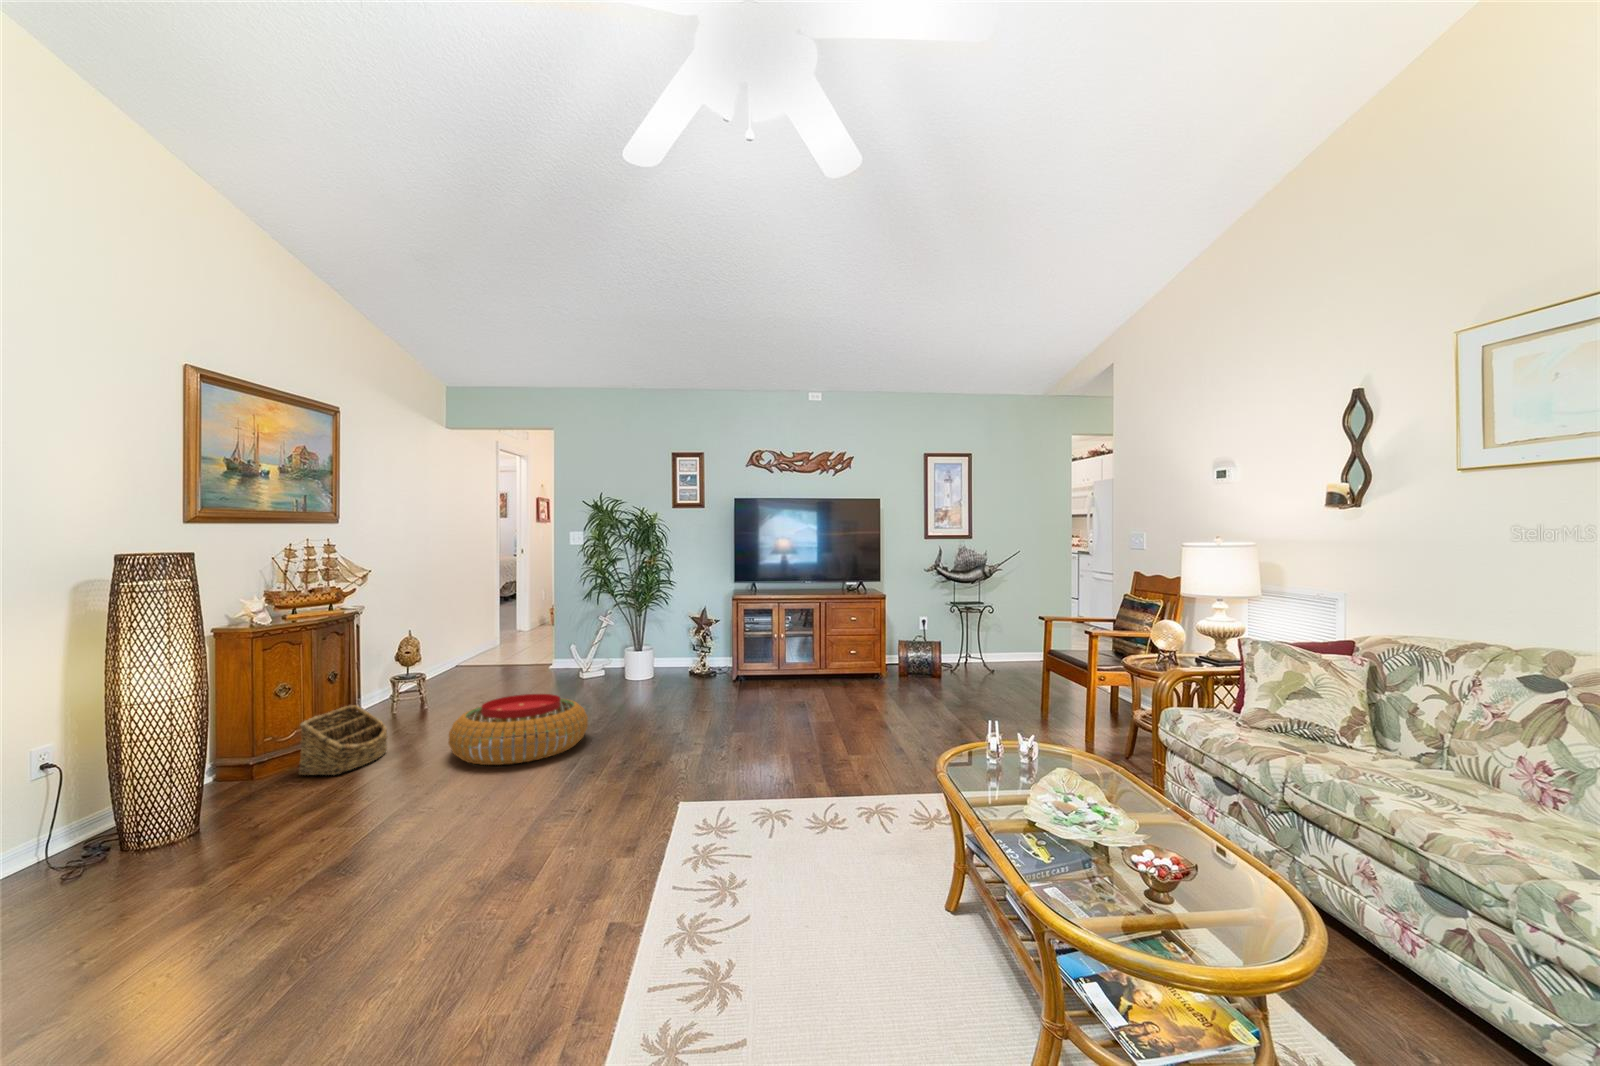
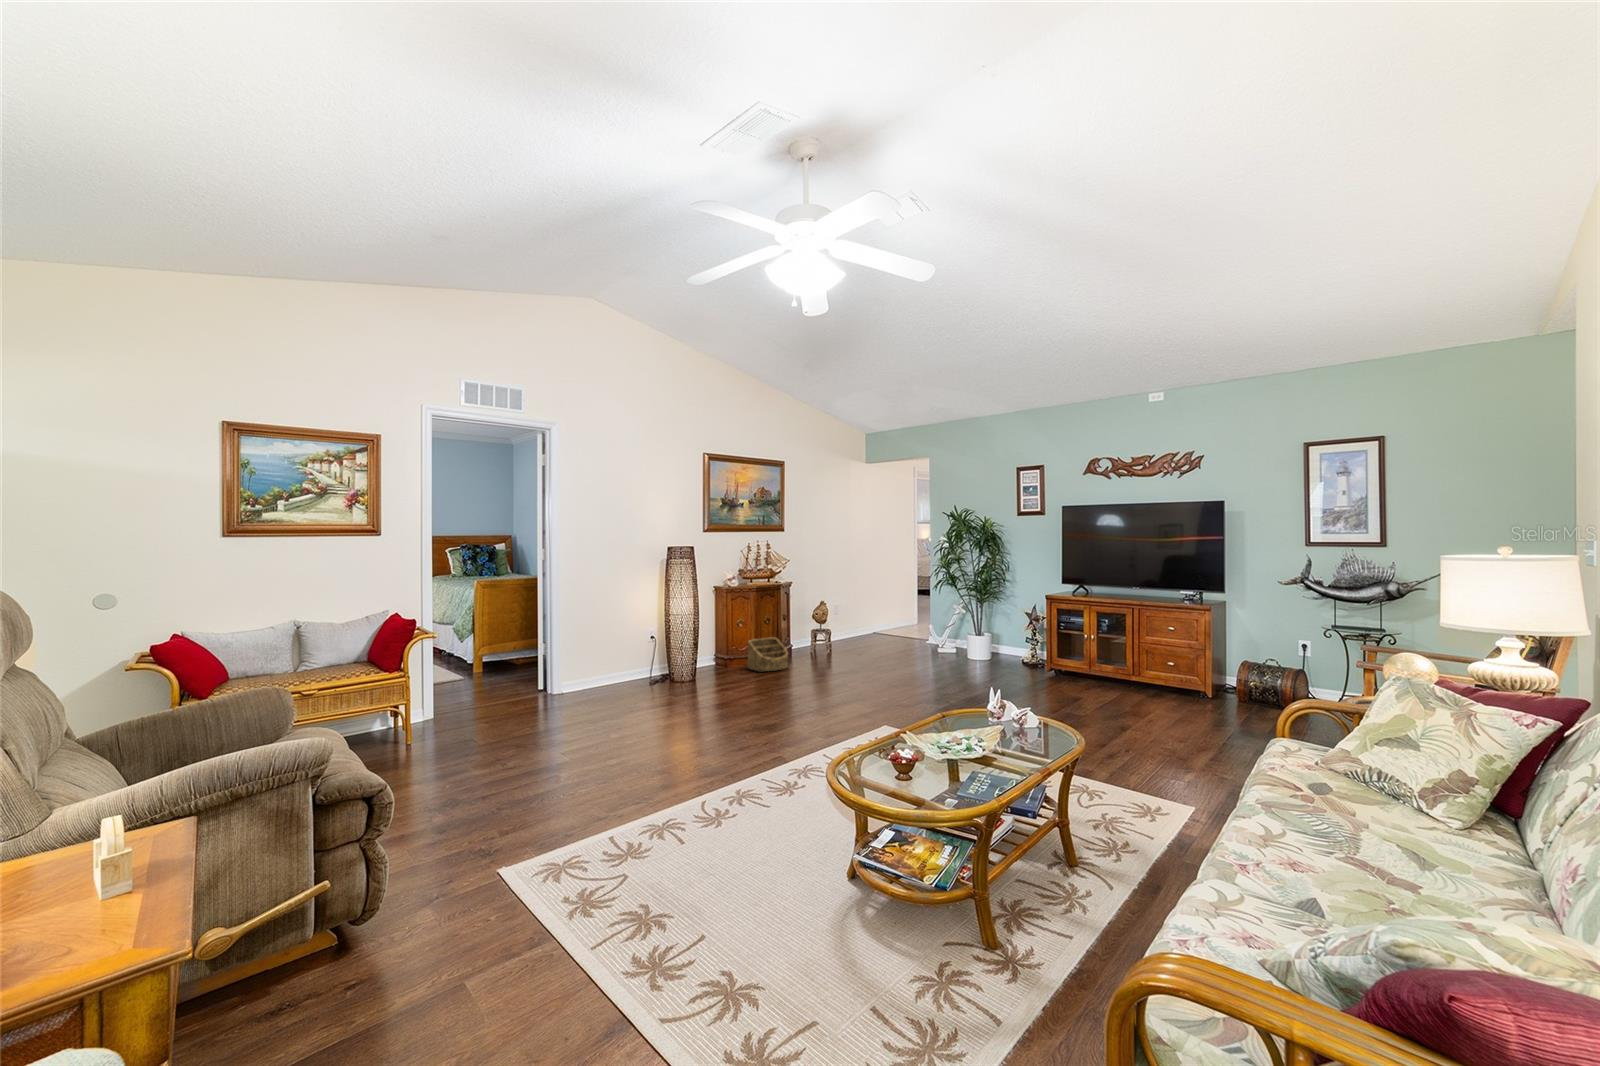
pouf: present [448,694,588,765] -> none [808,647,891,688]

